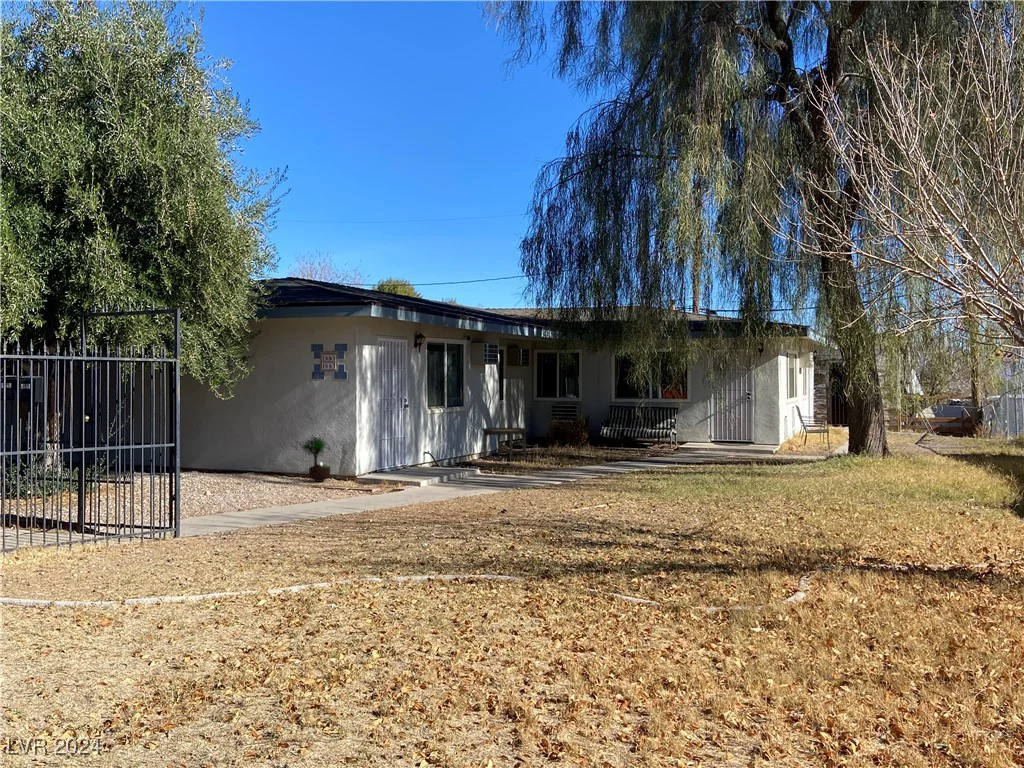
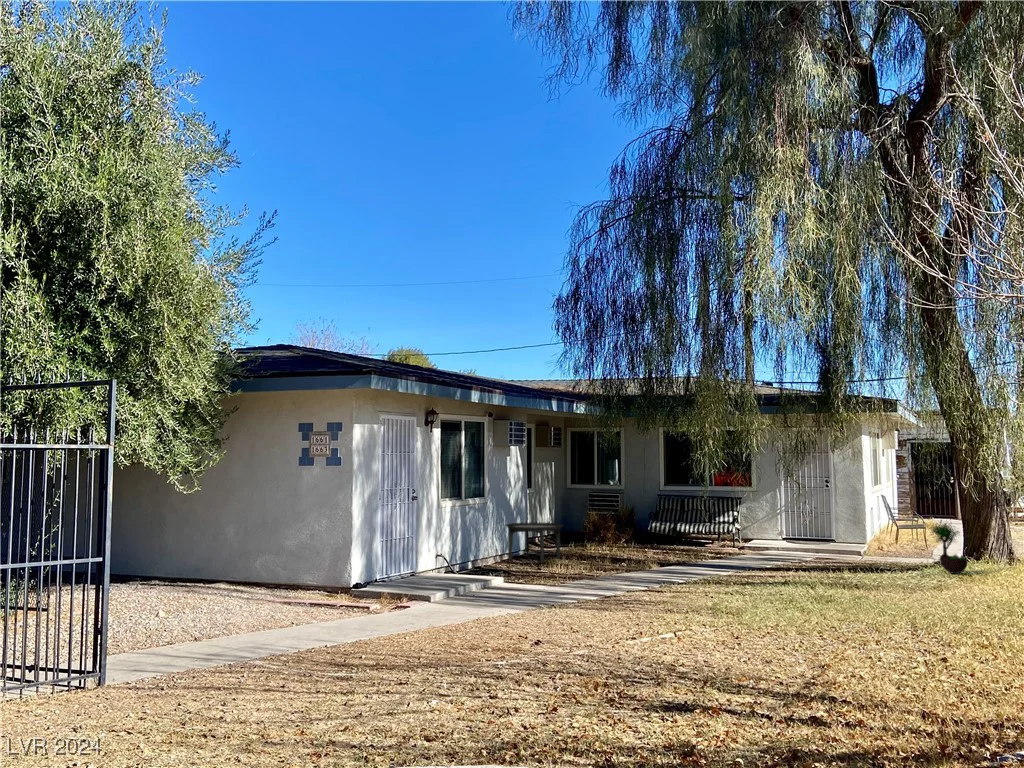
potted tree: present [302,437,331,482] -> present [932,522,967,574]

